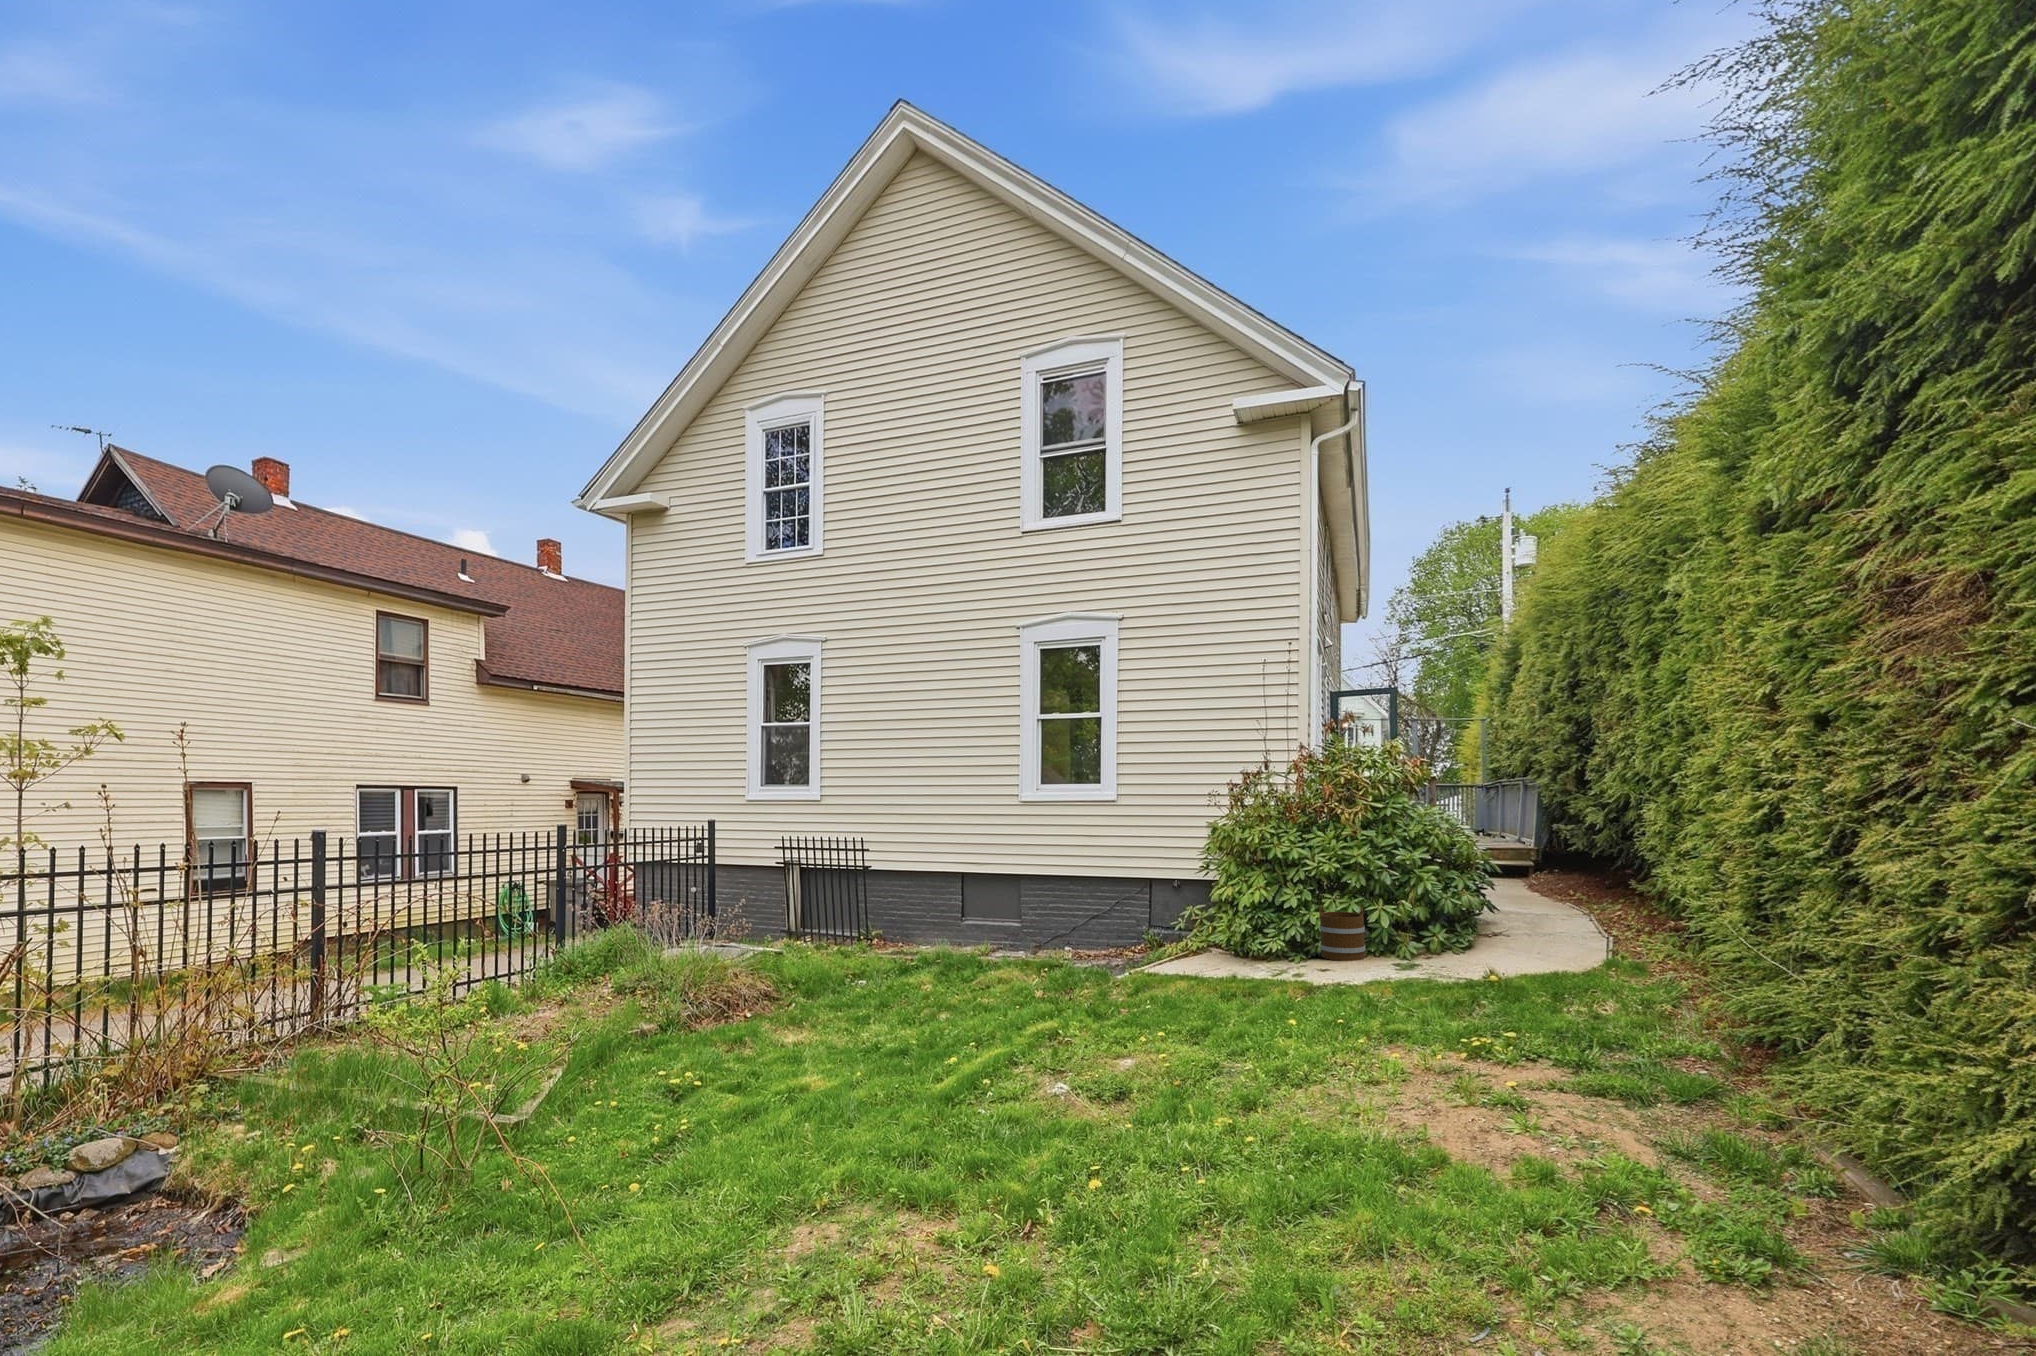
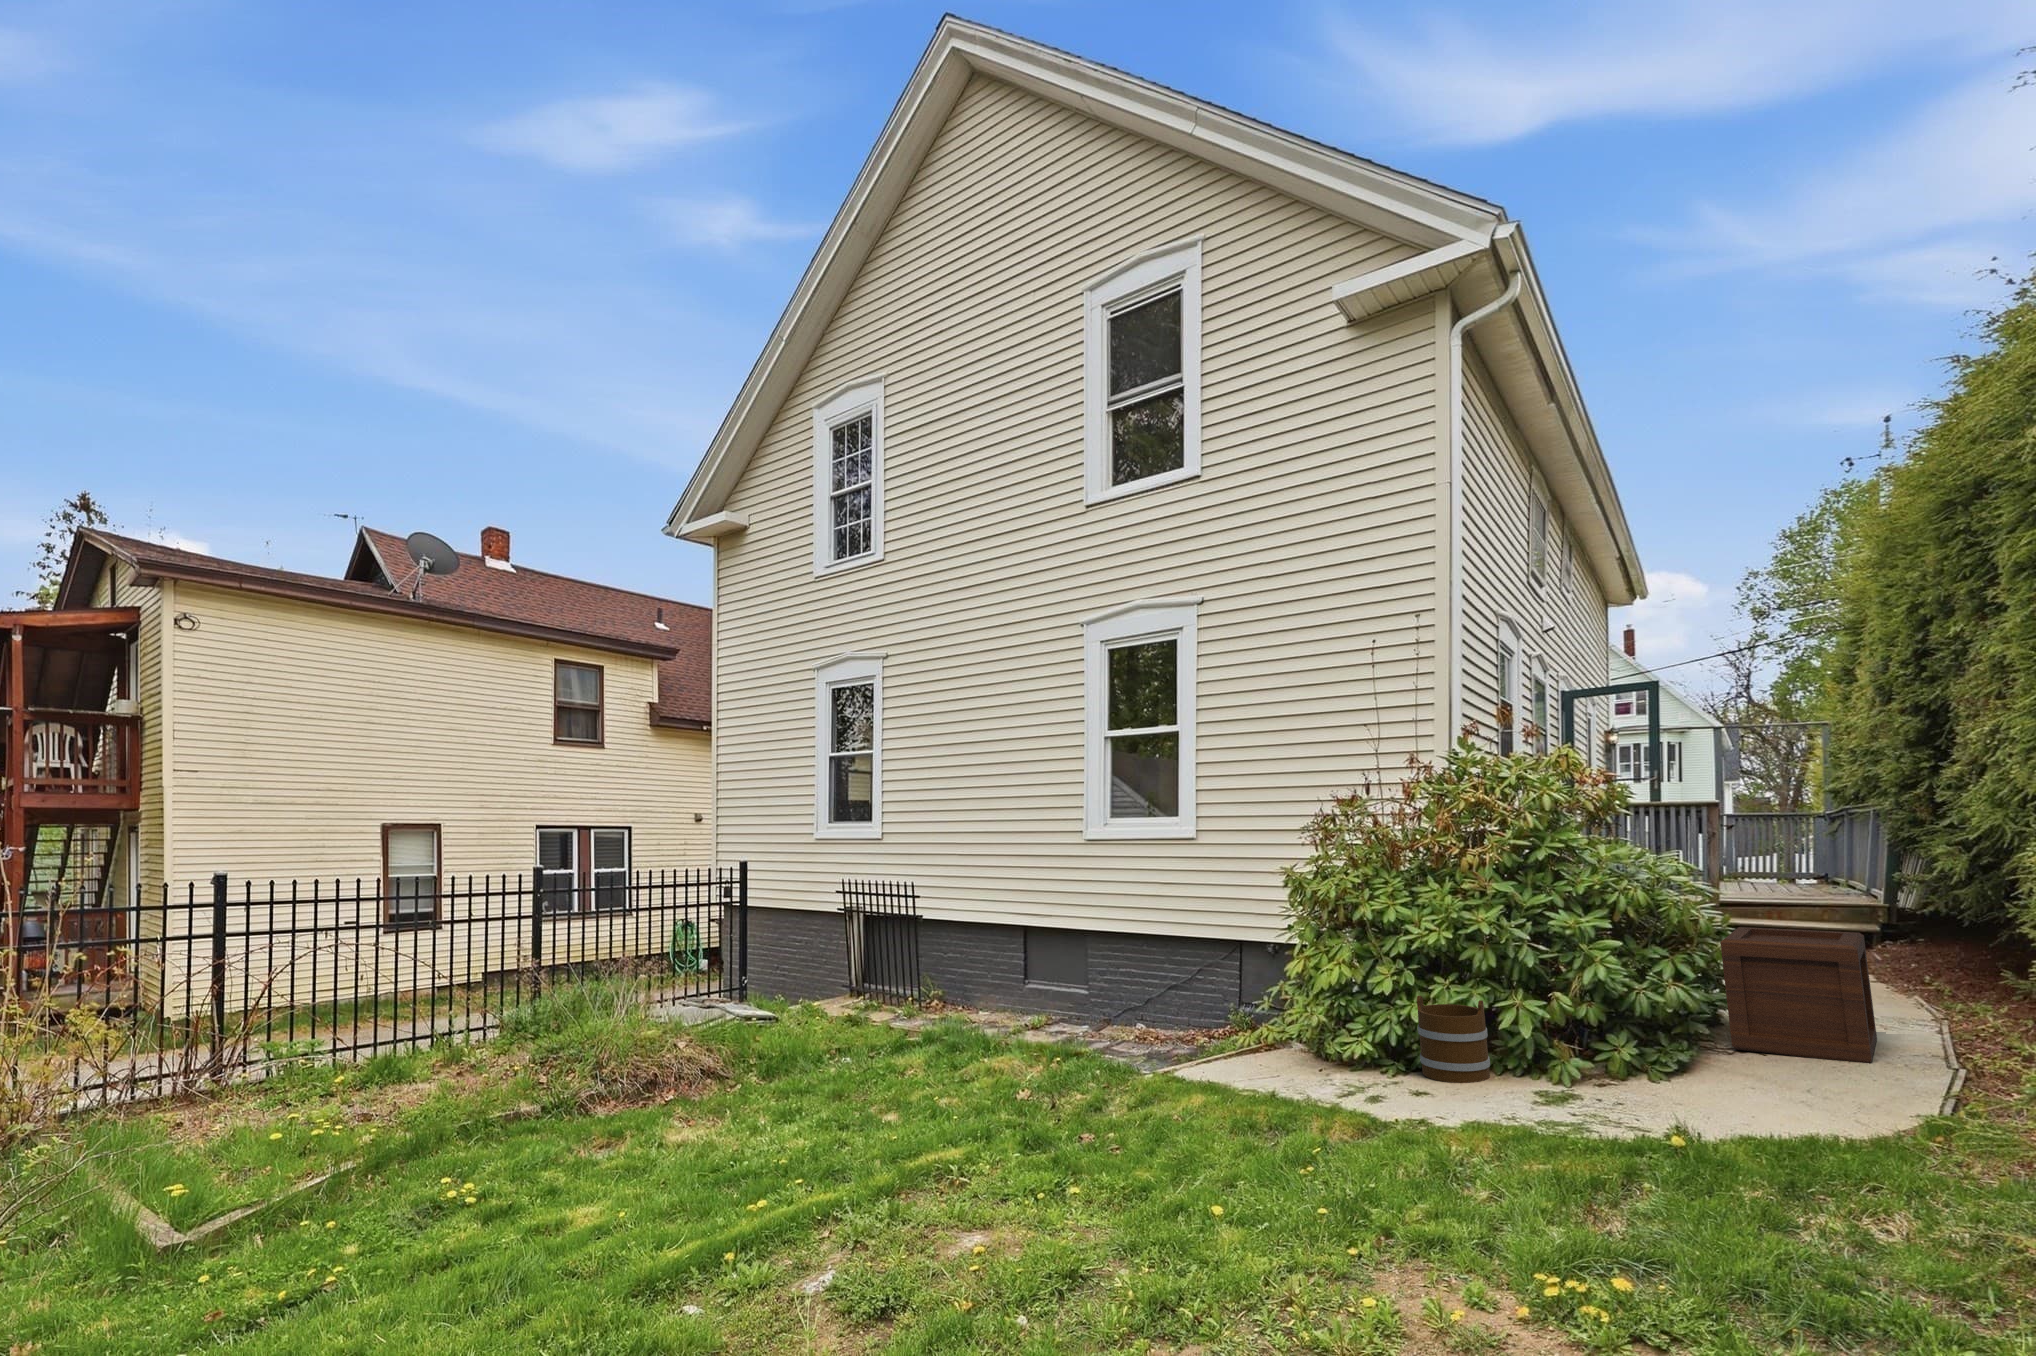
wooden crate: none [1490,861,1572,941] -> present [1720,927,1877,1063]

